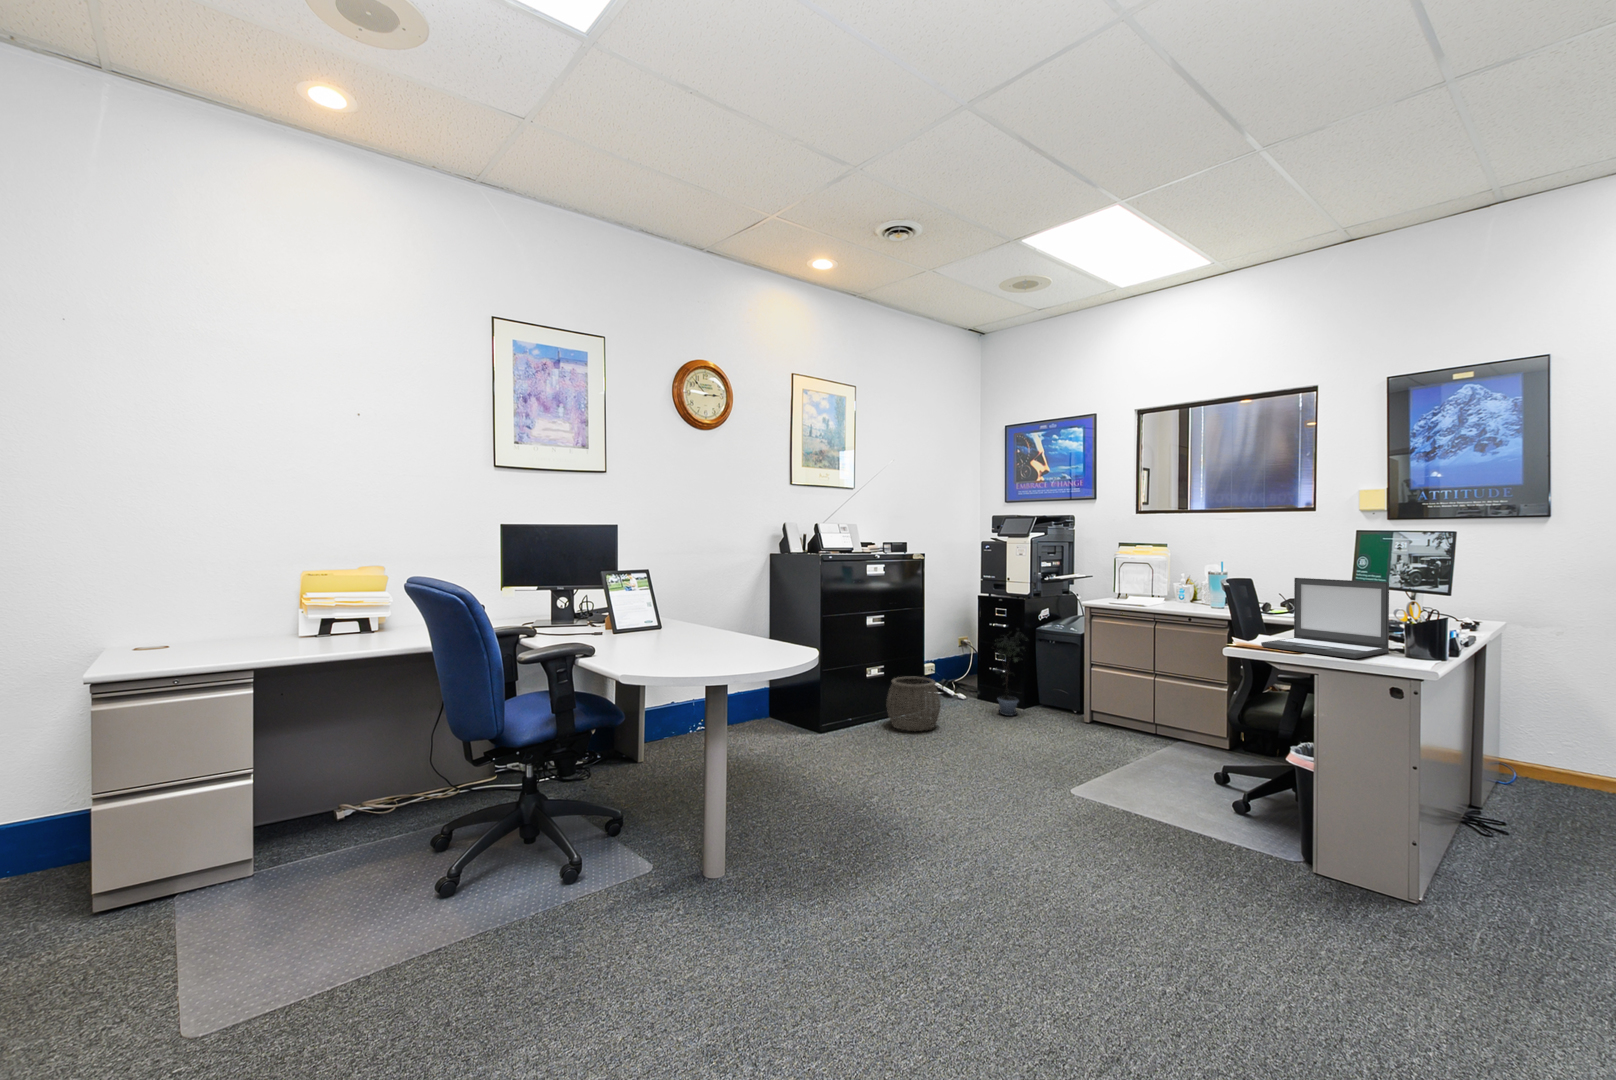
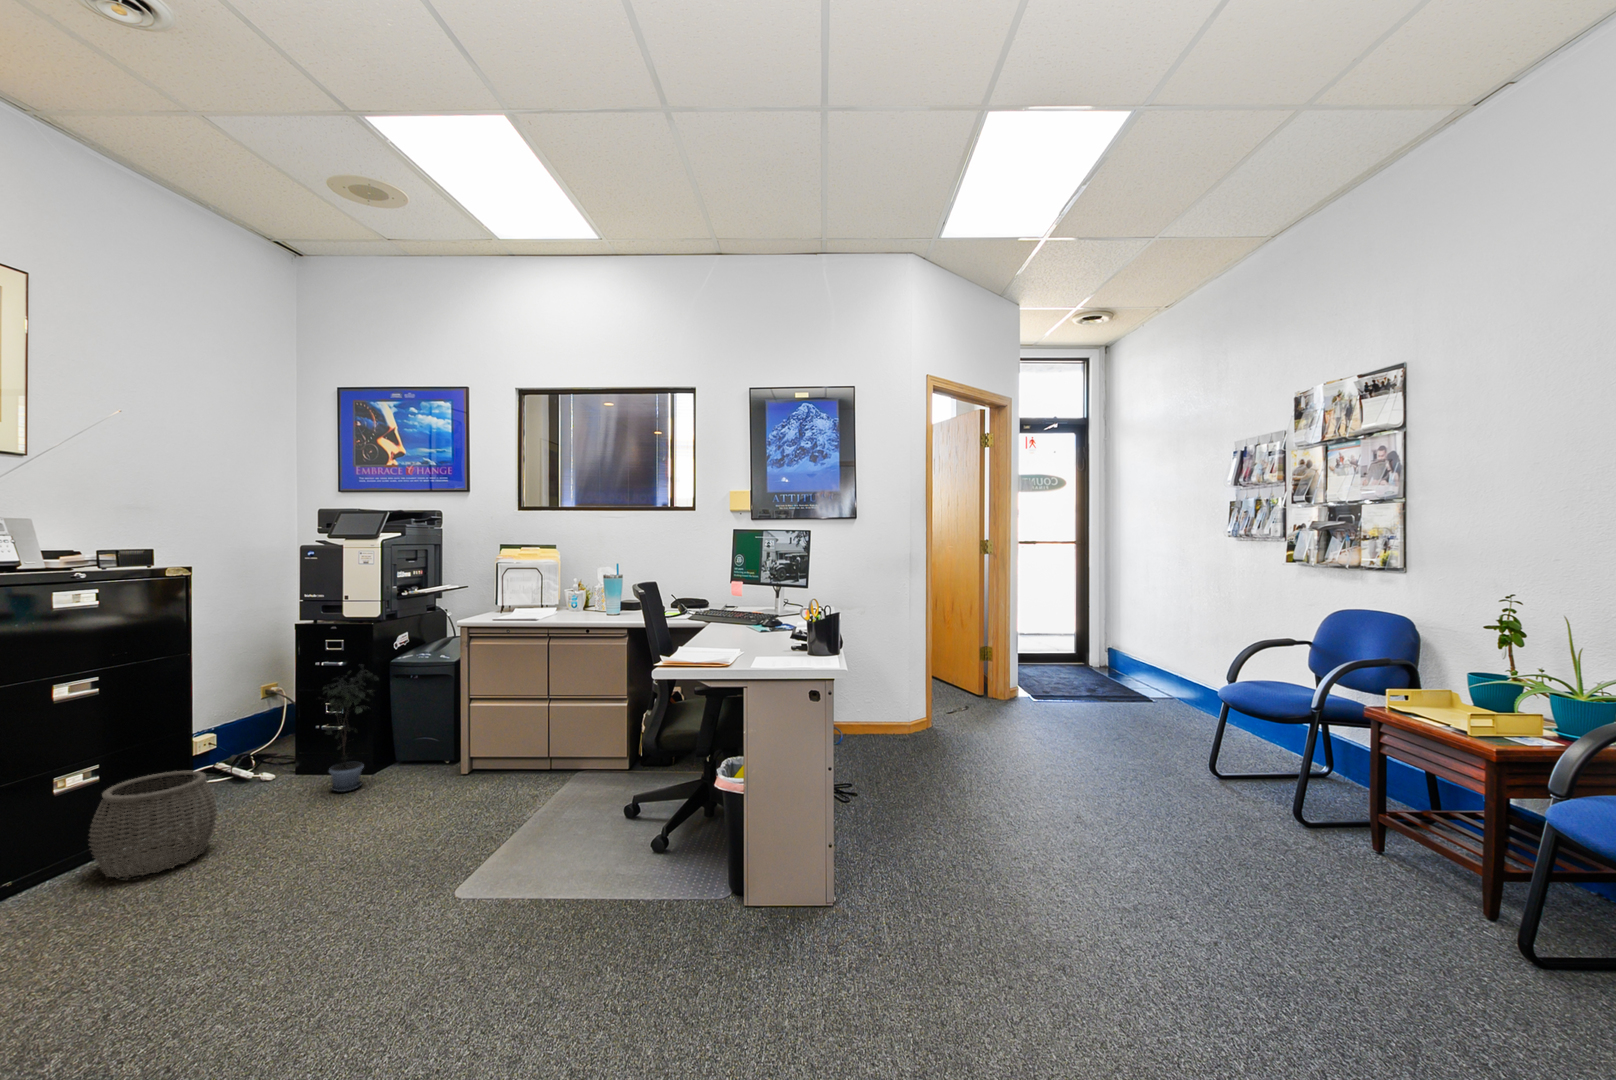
laptop: present [1261,578,1389,658] -> none [690,578,800,664]

